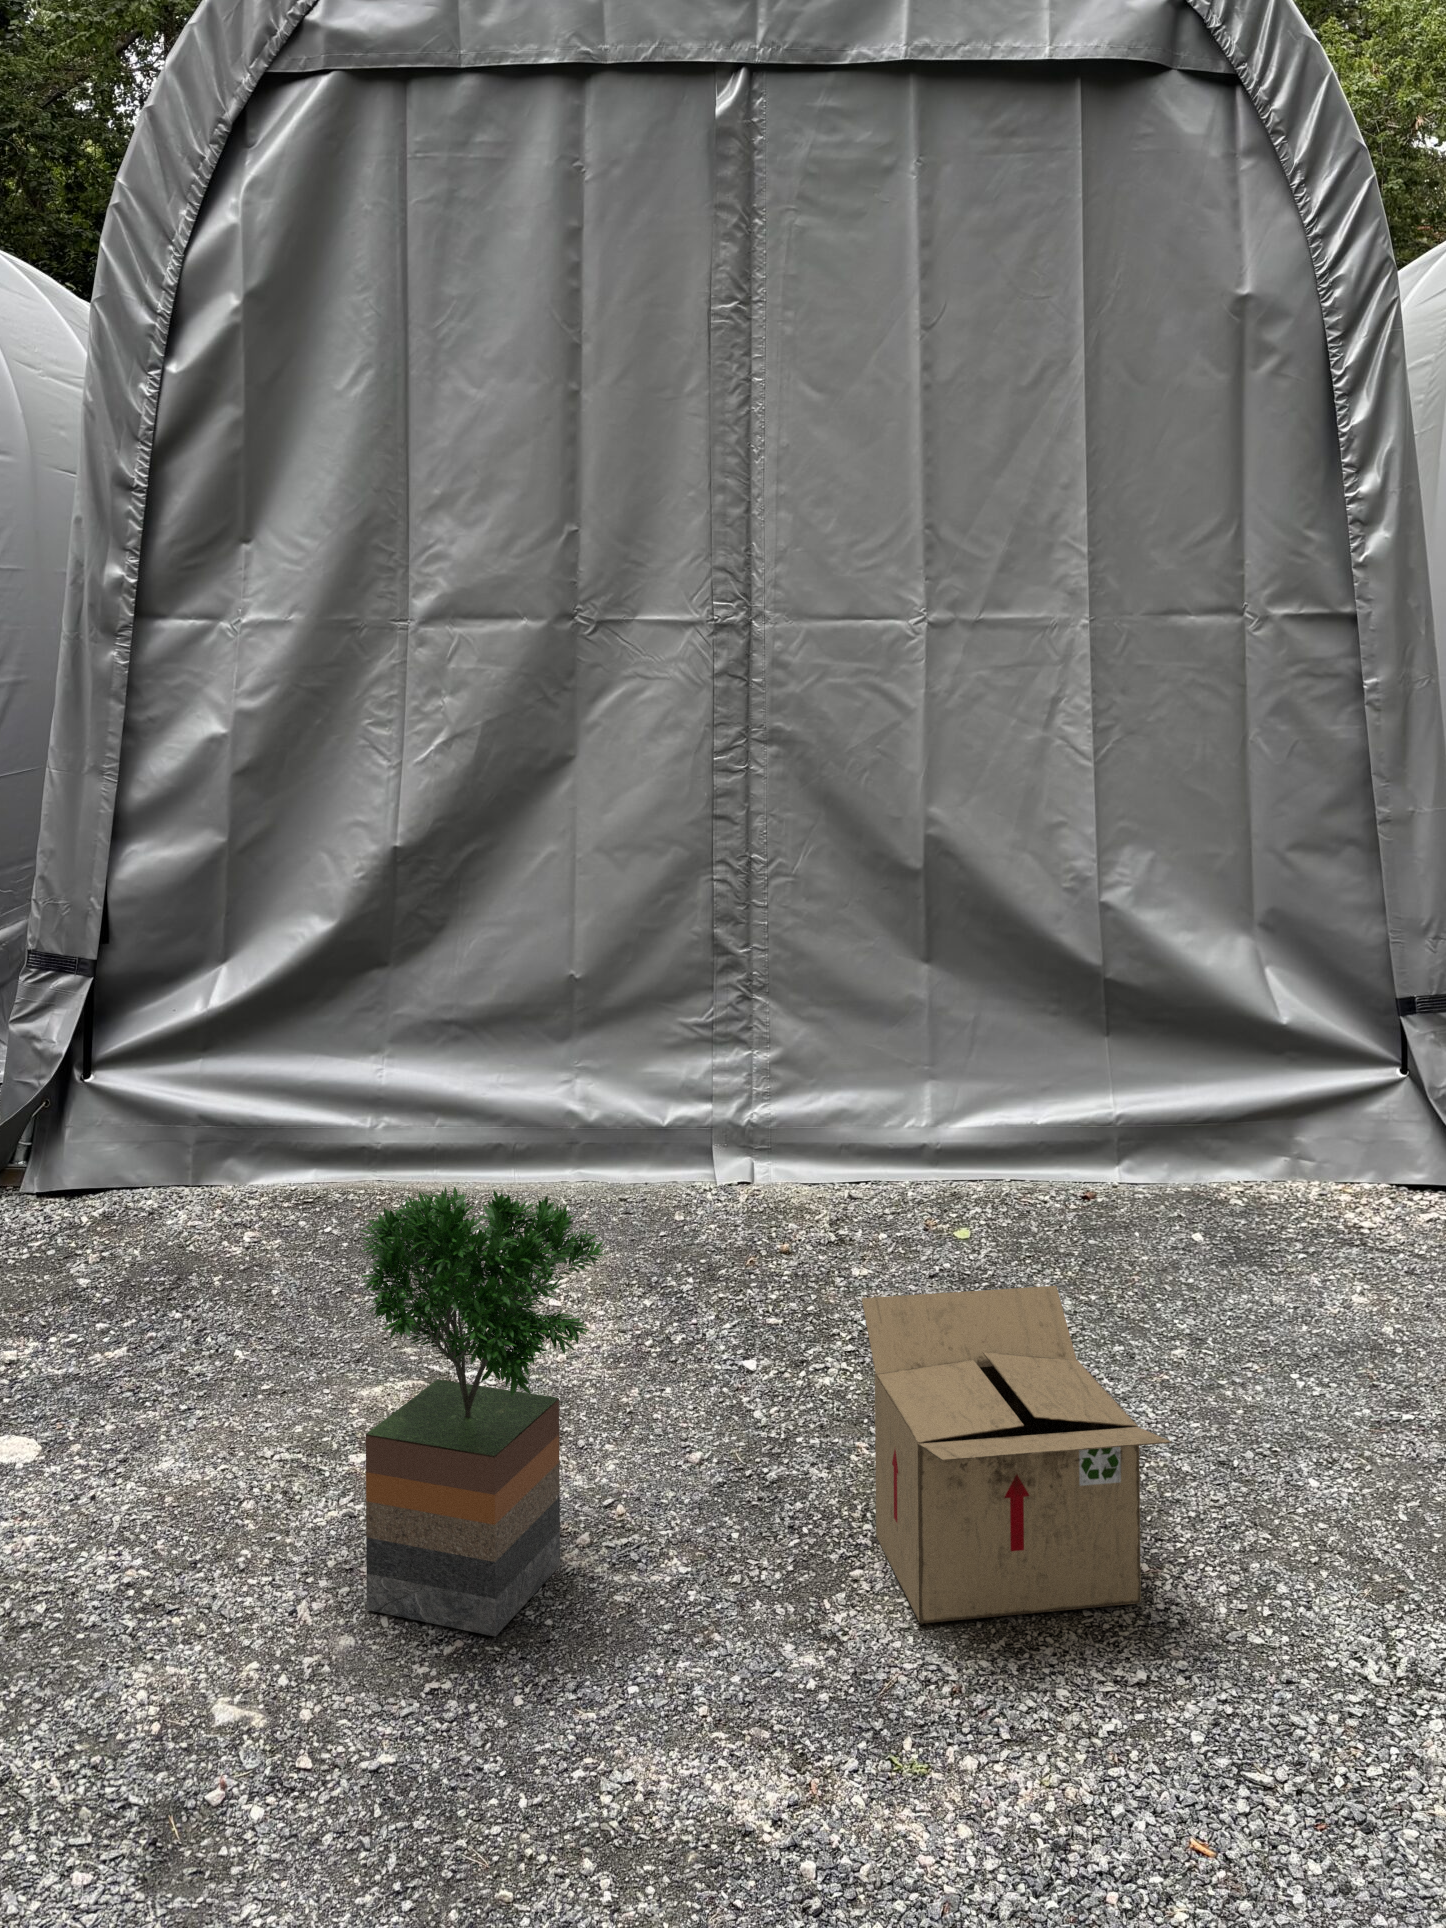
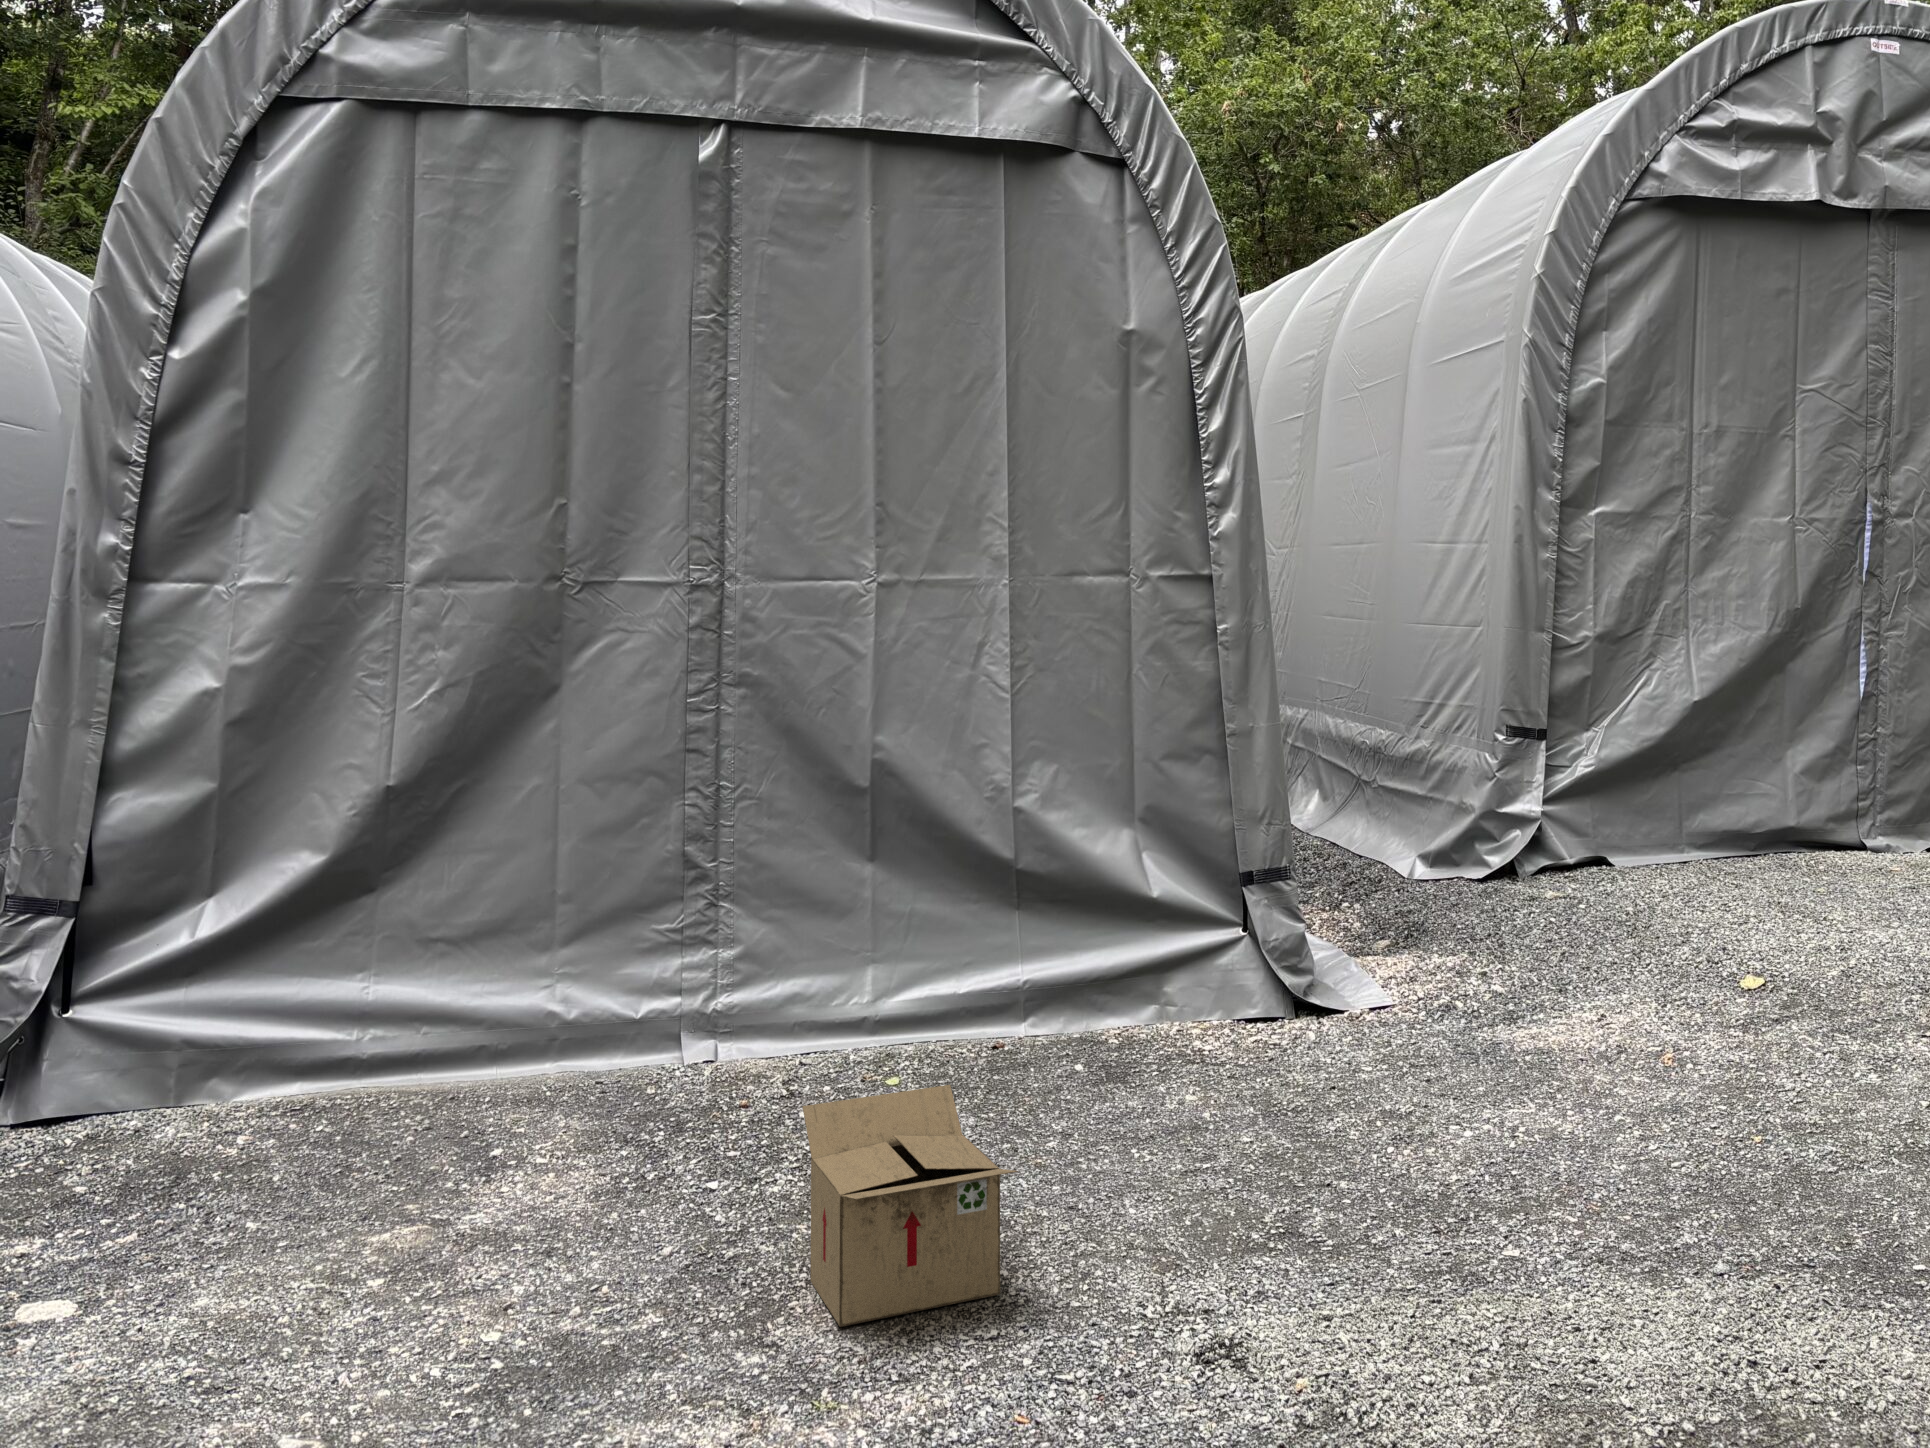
potted tree: present [359,1186,604,1636] -> none [393,1042,602,1380]

